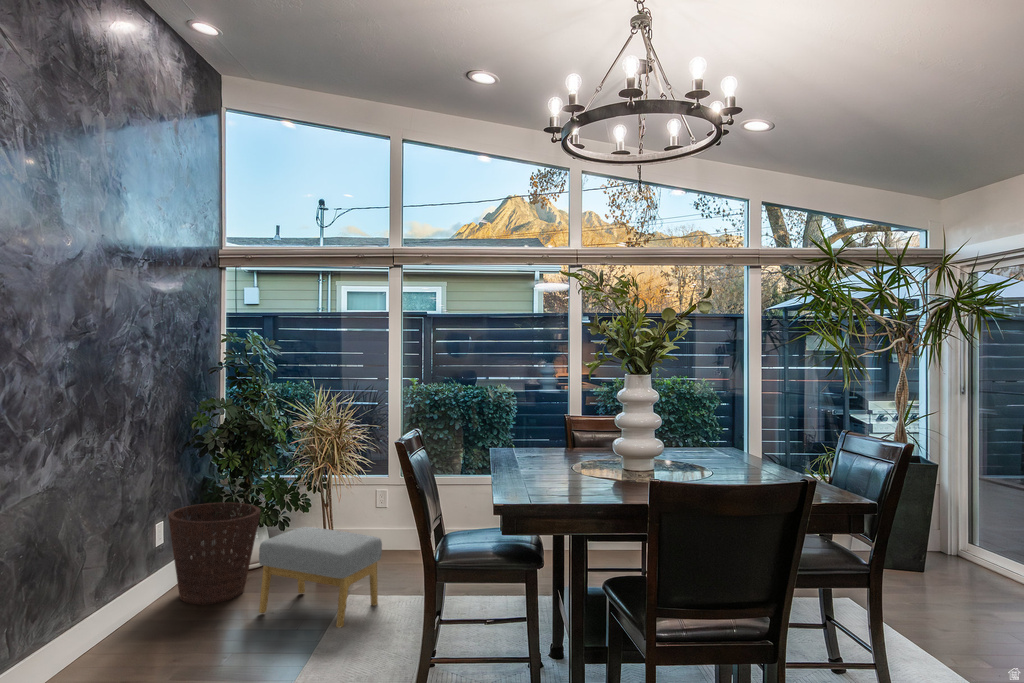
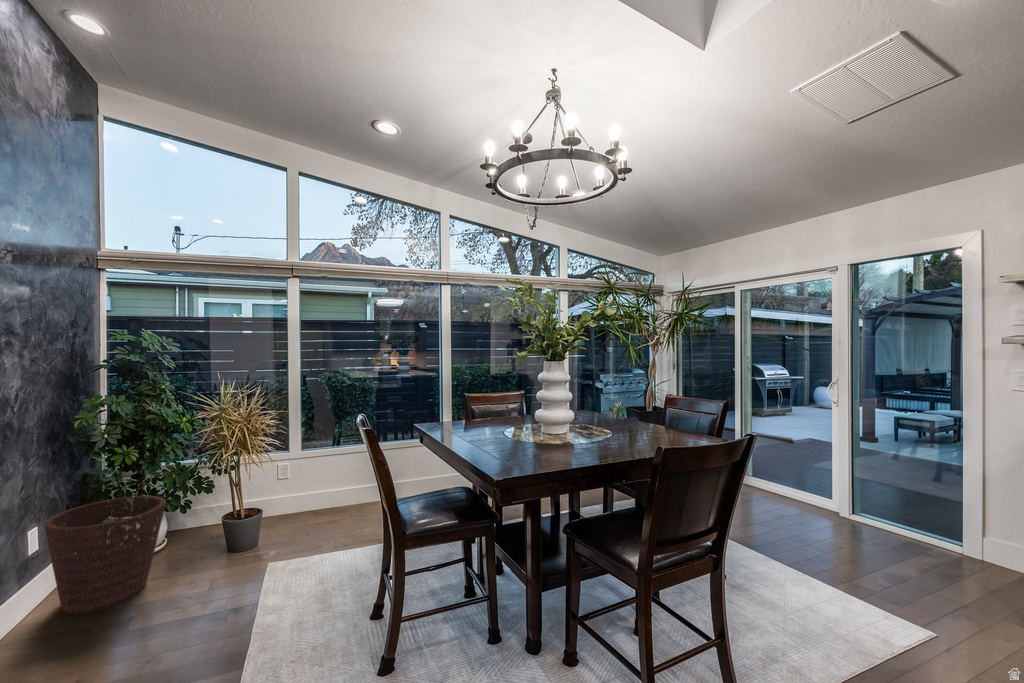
footstool: present [259,527,382,628] -> none [174,507,304,604]

